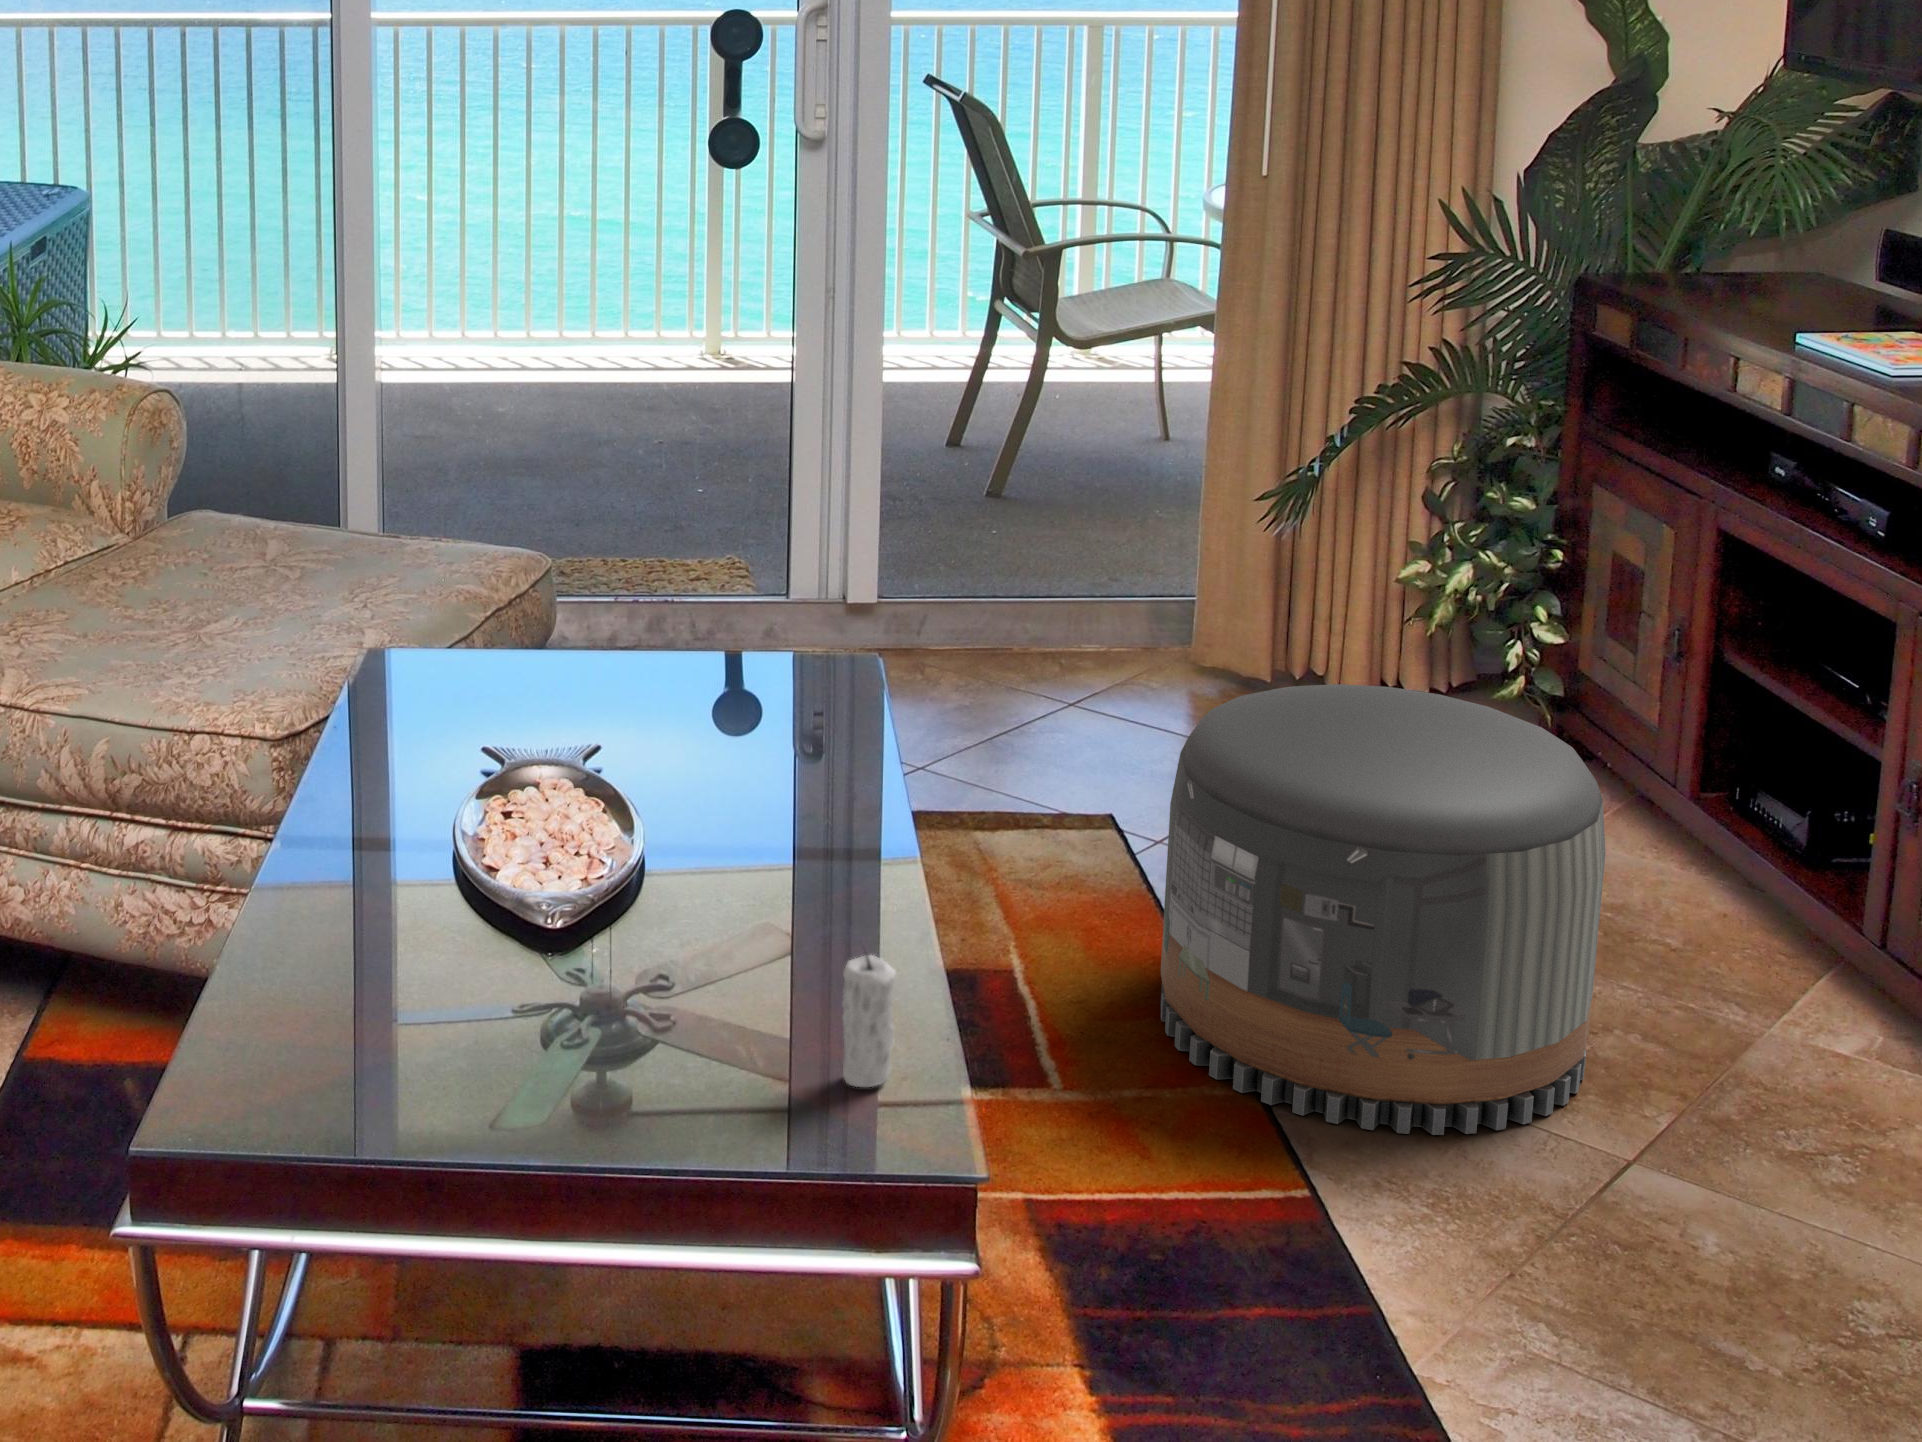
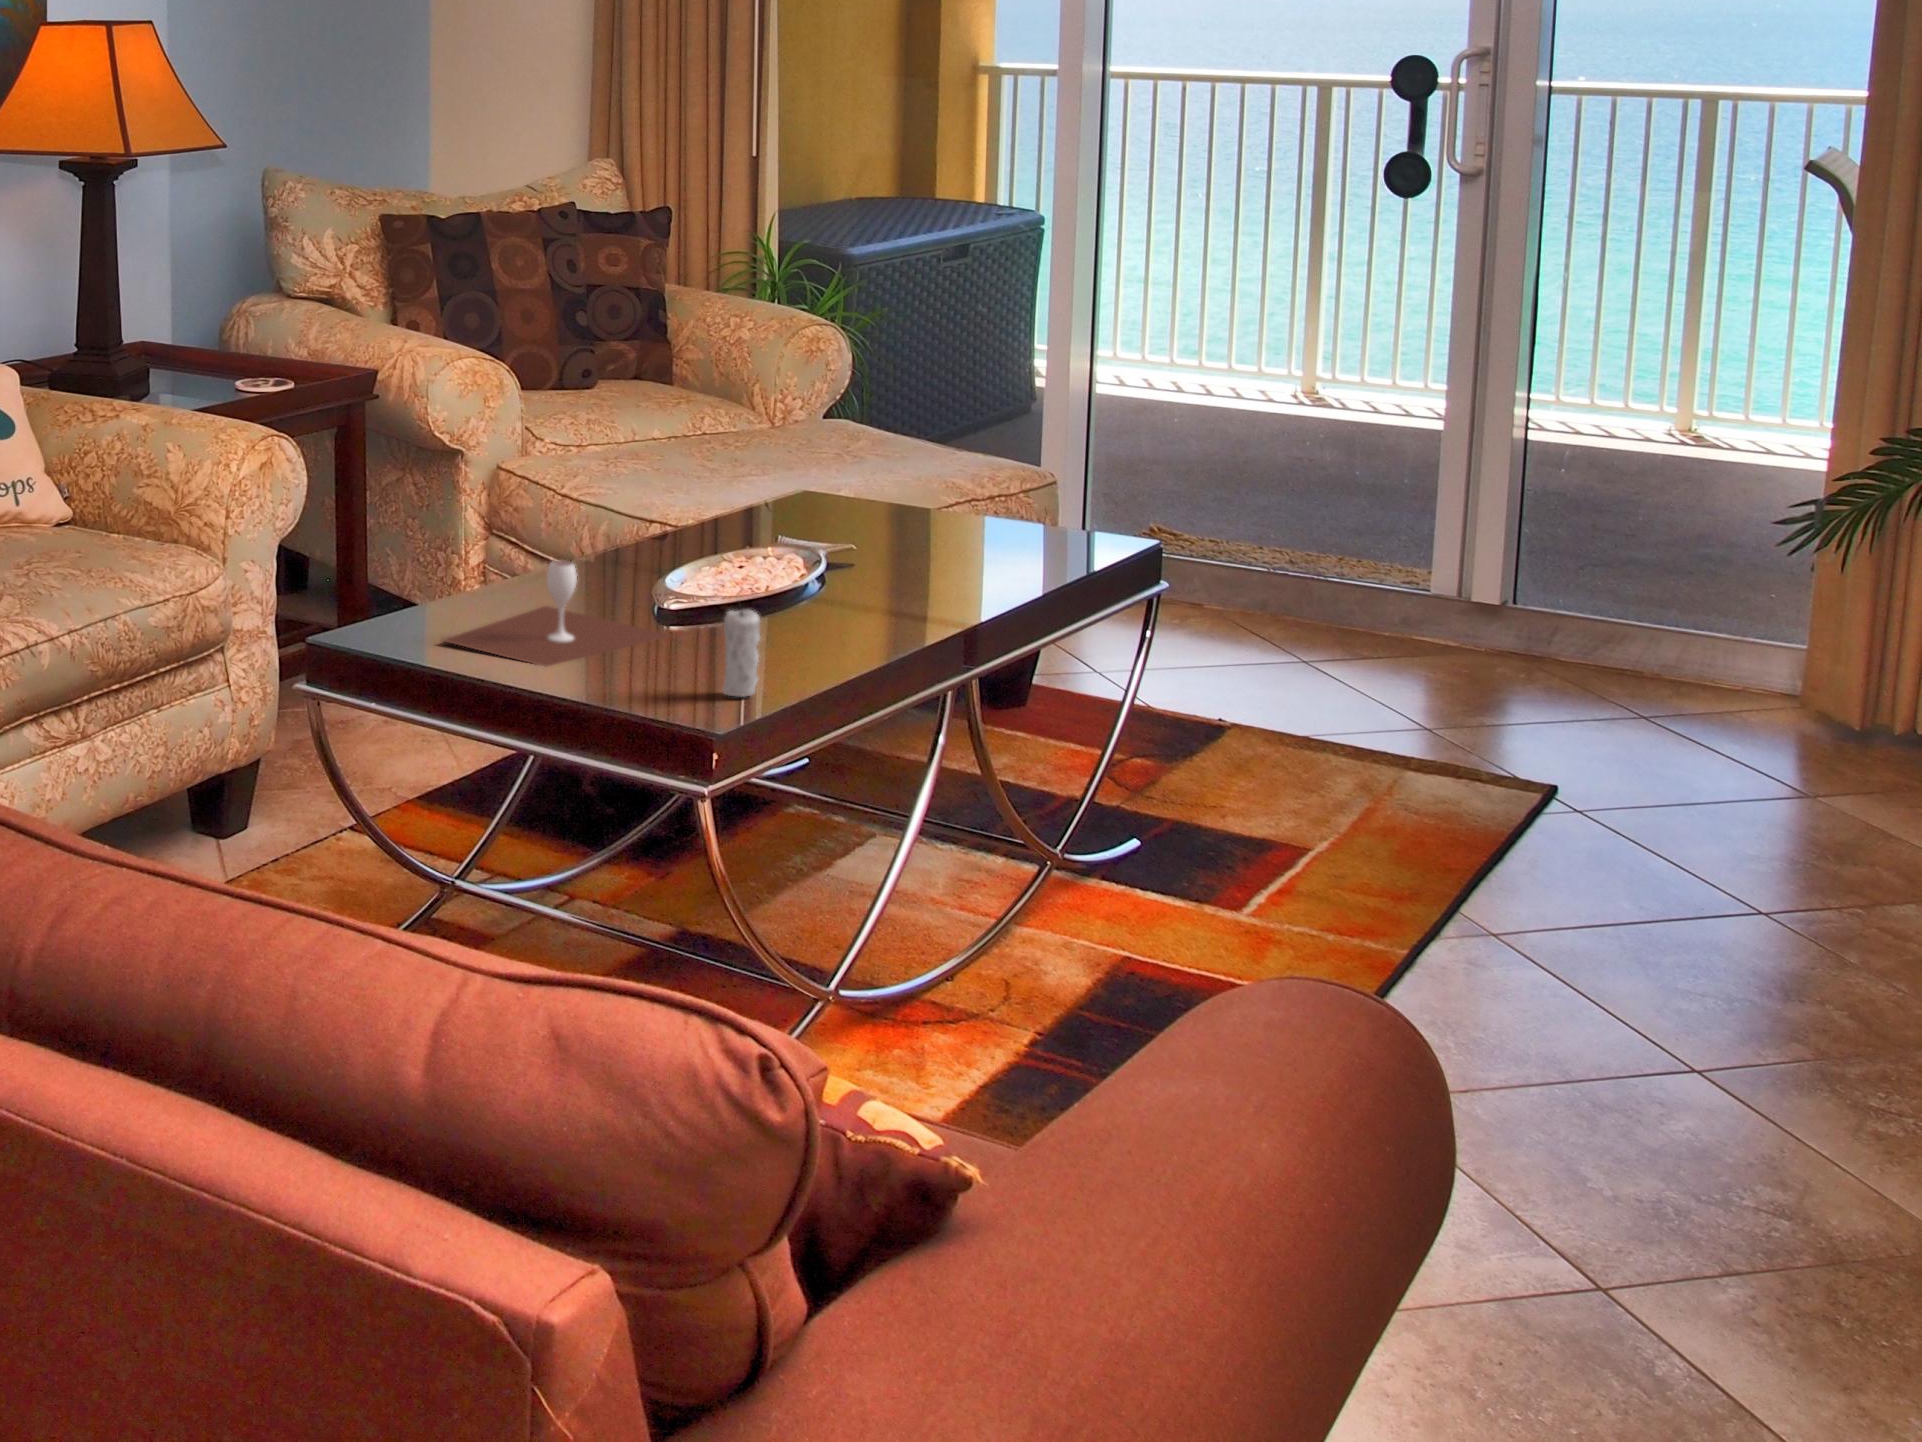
pouf: present [1160,684,1606,1135] -> none [1392,637,1815,1024]
wine glass: none [327,910,619,1099] -> present [443,560,670,667]

